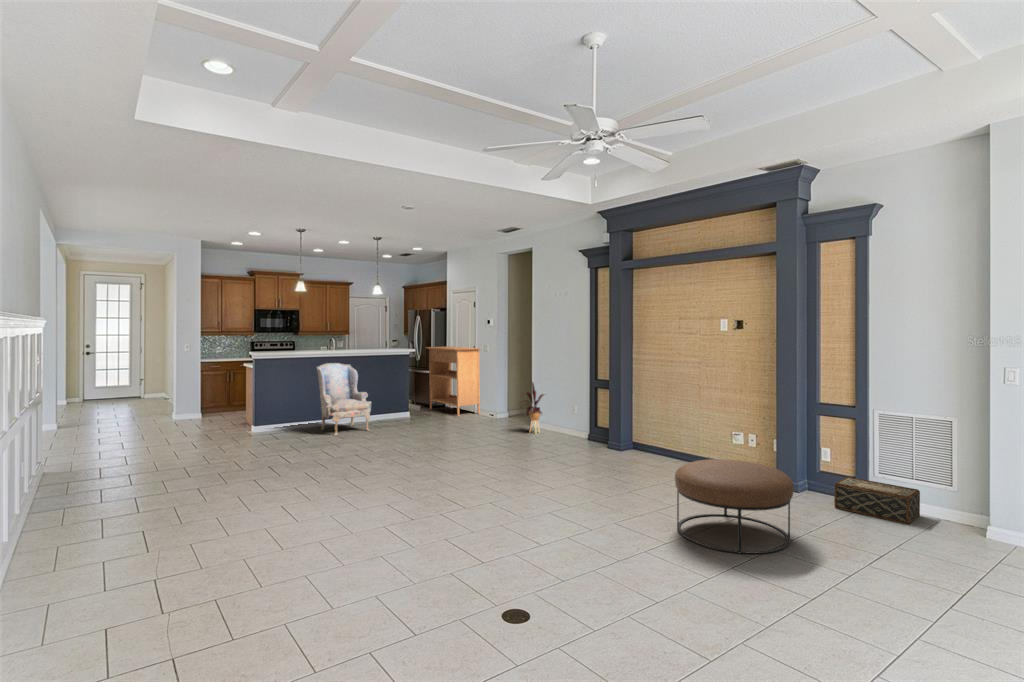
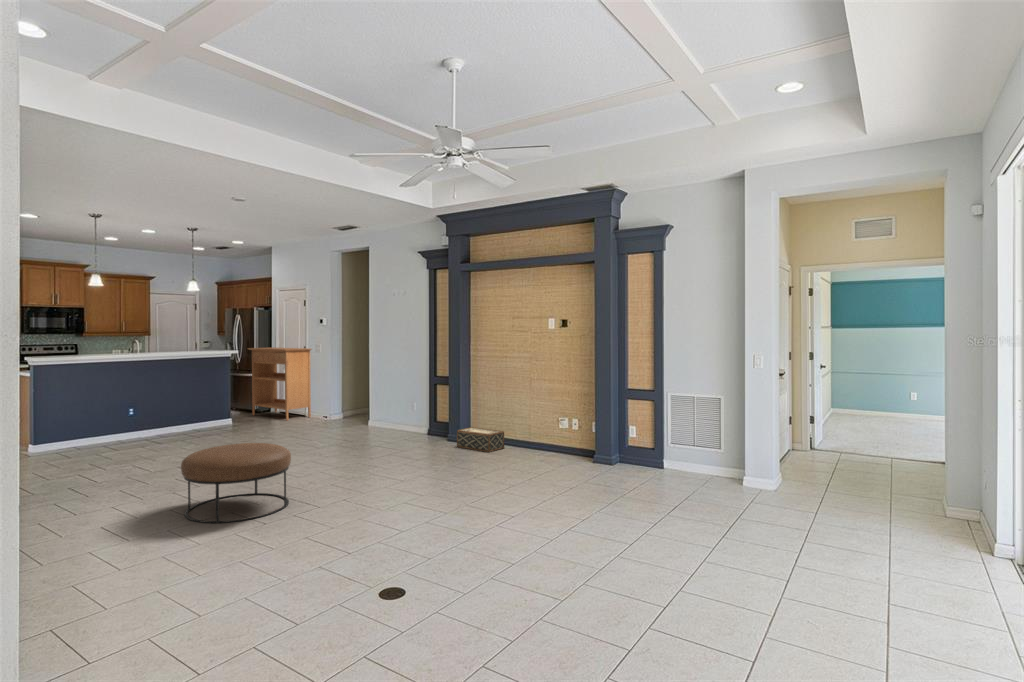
armchair: present [317,363,371,435] -> none [117,365,188,445]
house plant: present [524,383,544,432] -> none [355,380,385,433]
ottoman: present [675,459,794,554] -> present [181,443,291,523]
woven basket: present [834,477,920,524] -> present [457,427,504,452]

